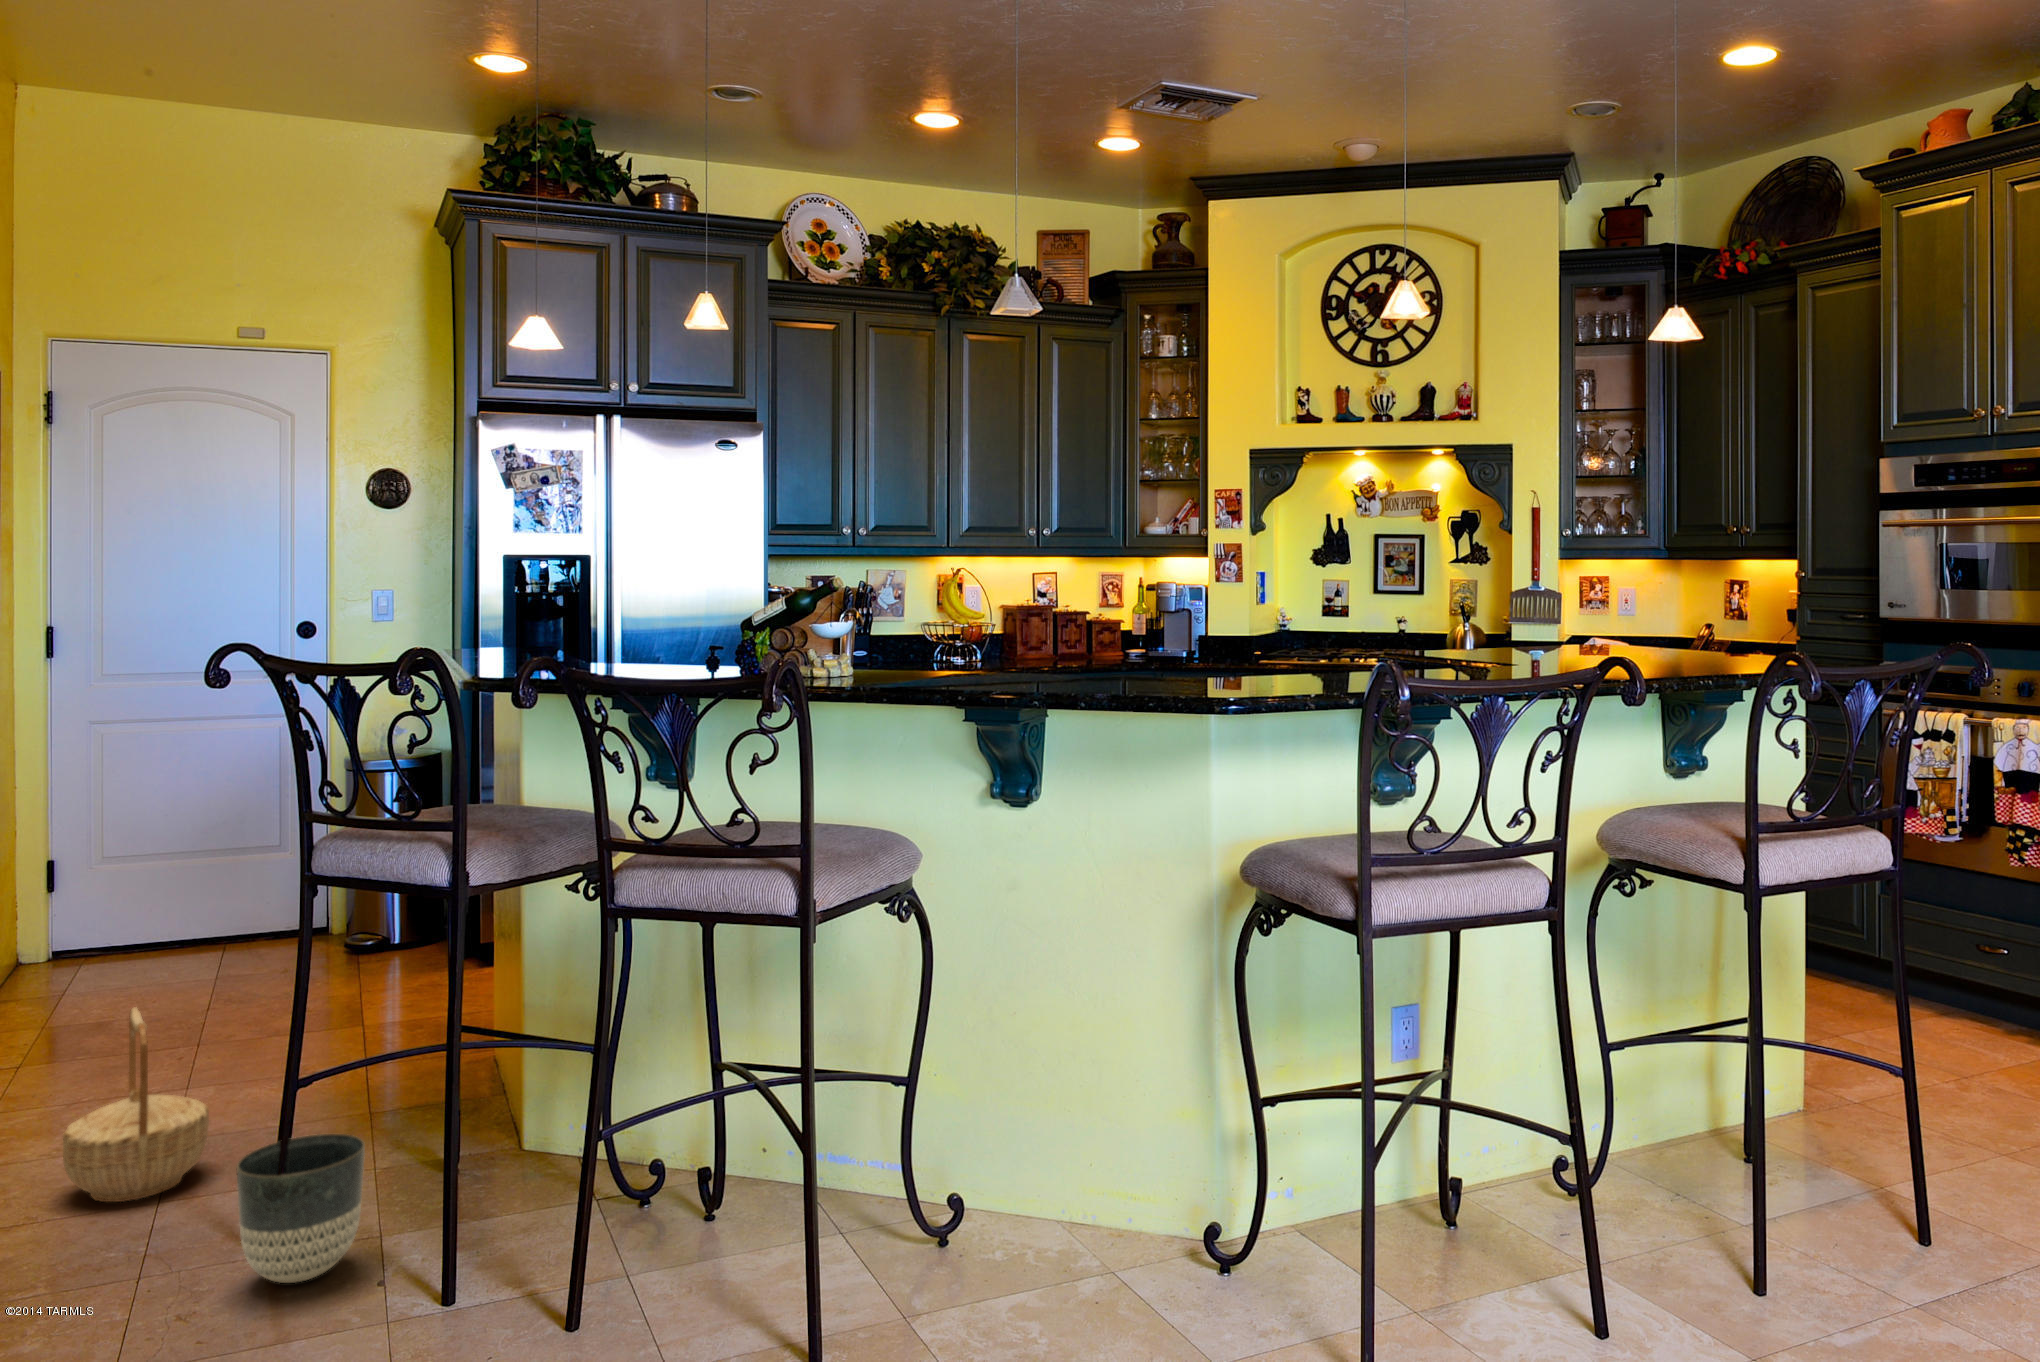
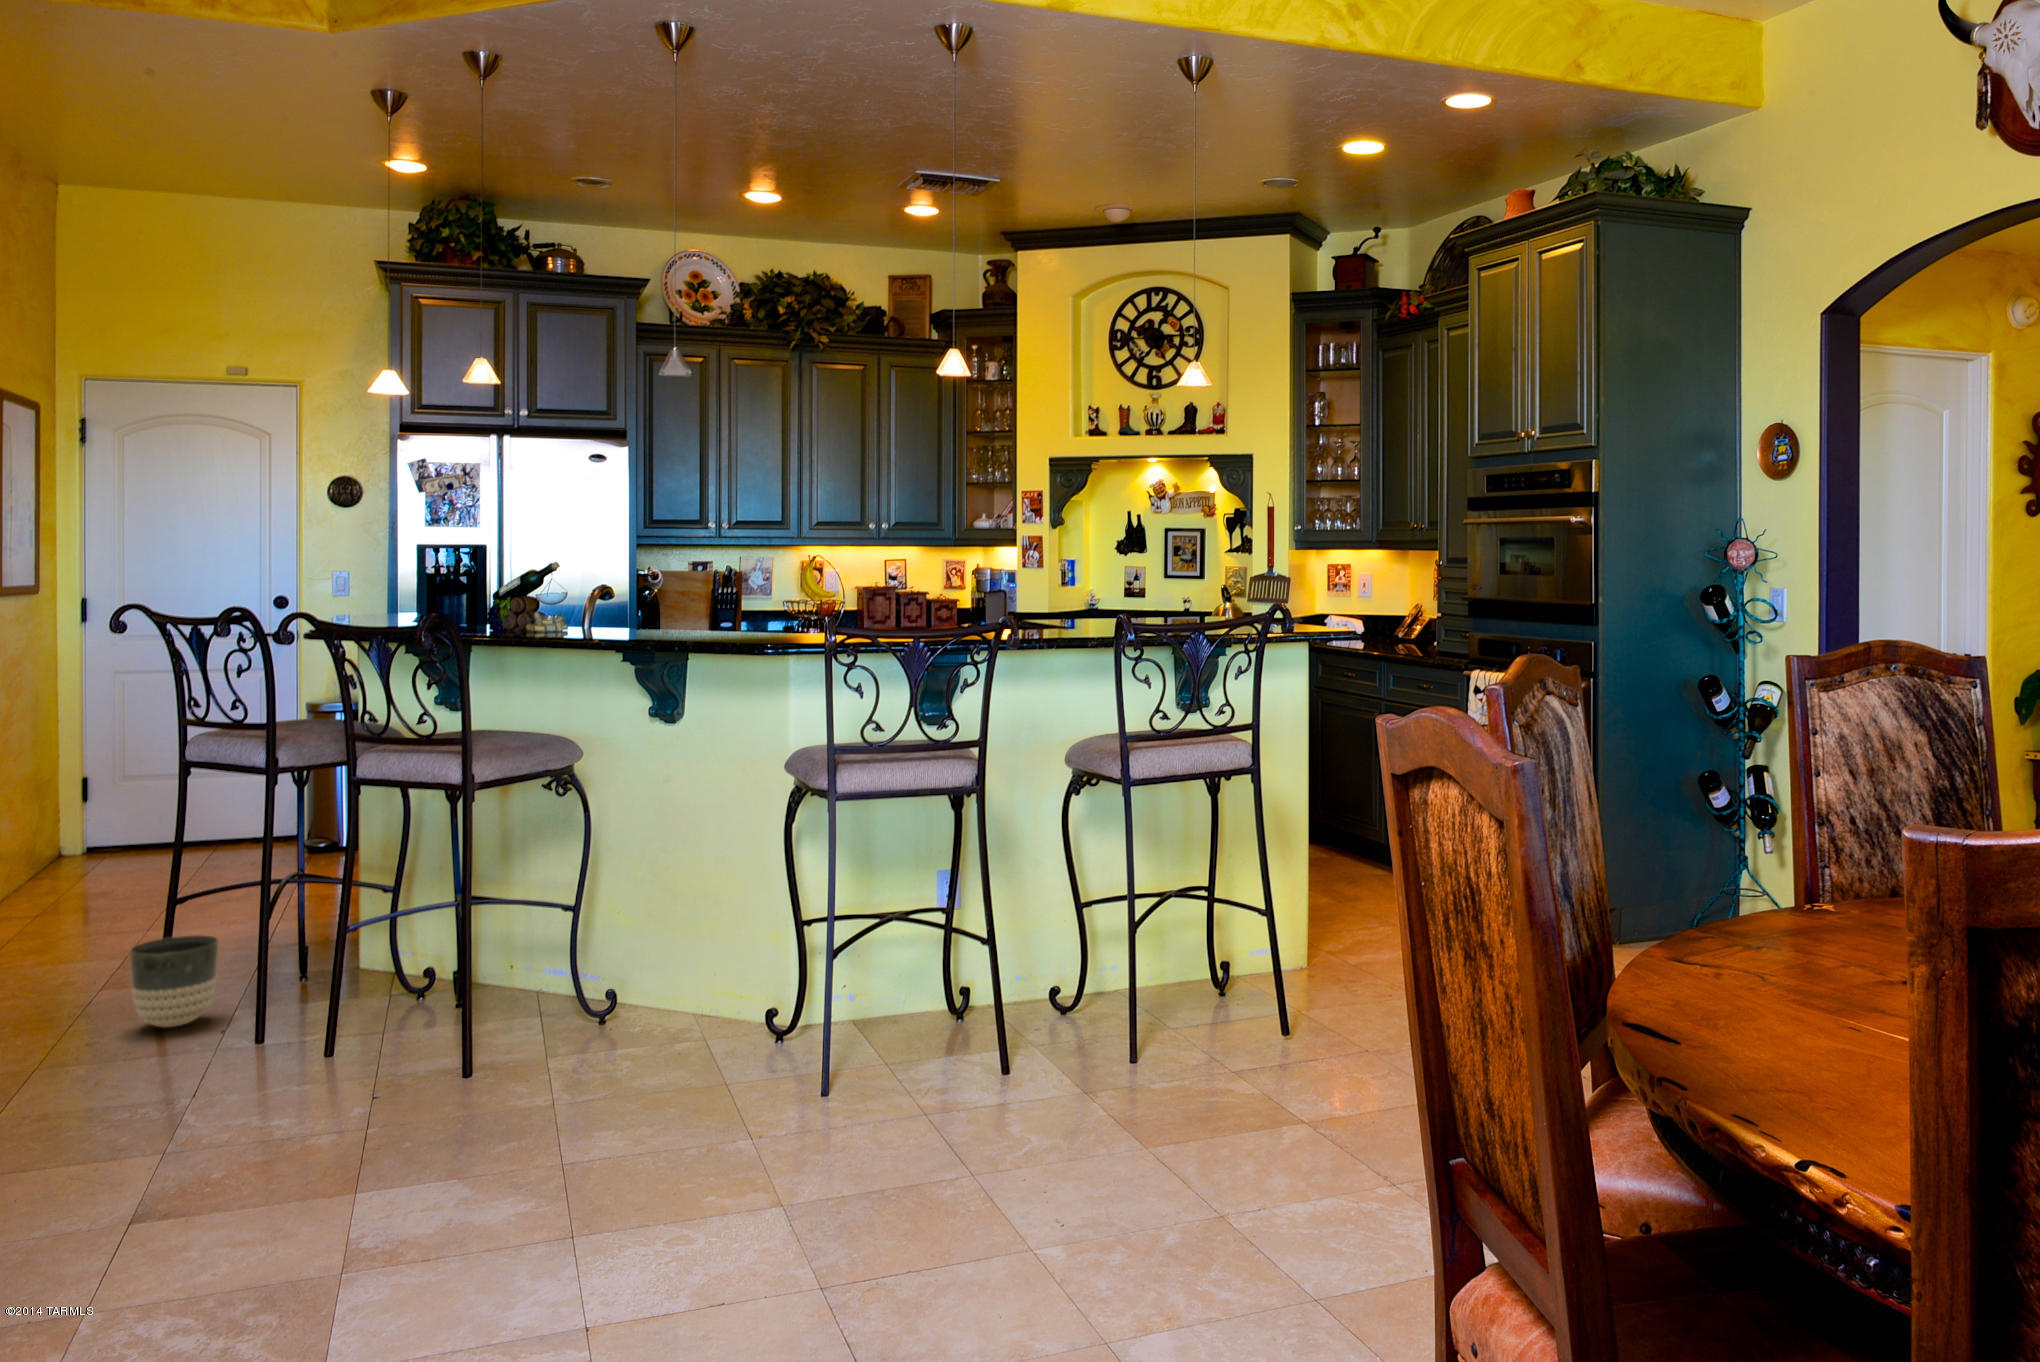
basket: present [63,1008,209,1202] -> none [40,859,143,987]

